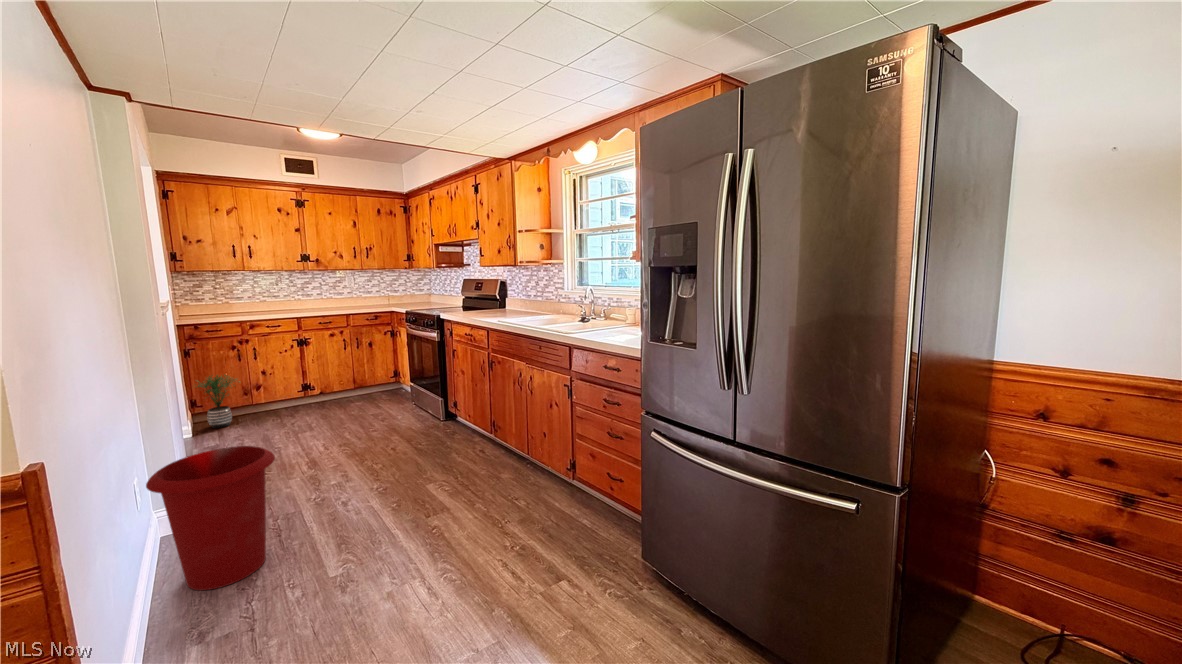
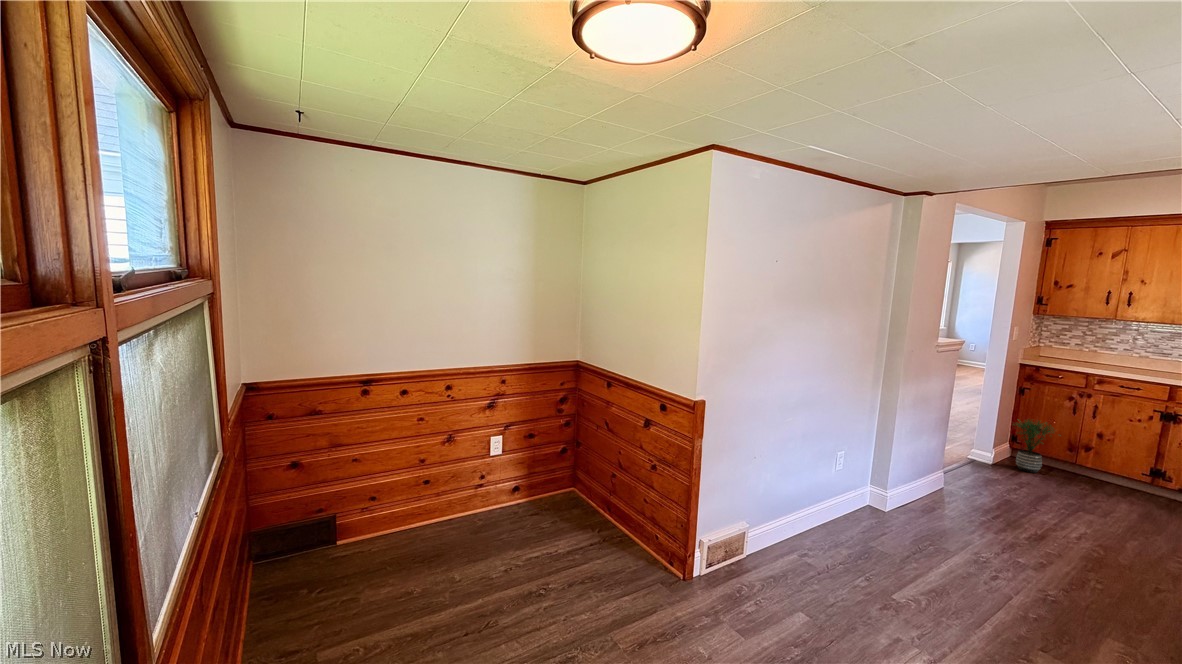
waste bin: present [146,446,275,590] -> none [829,453,914,558]

